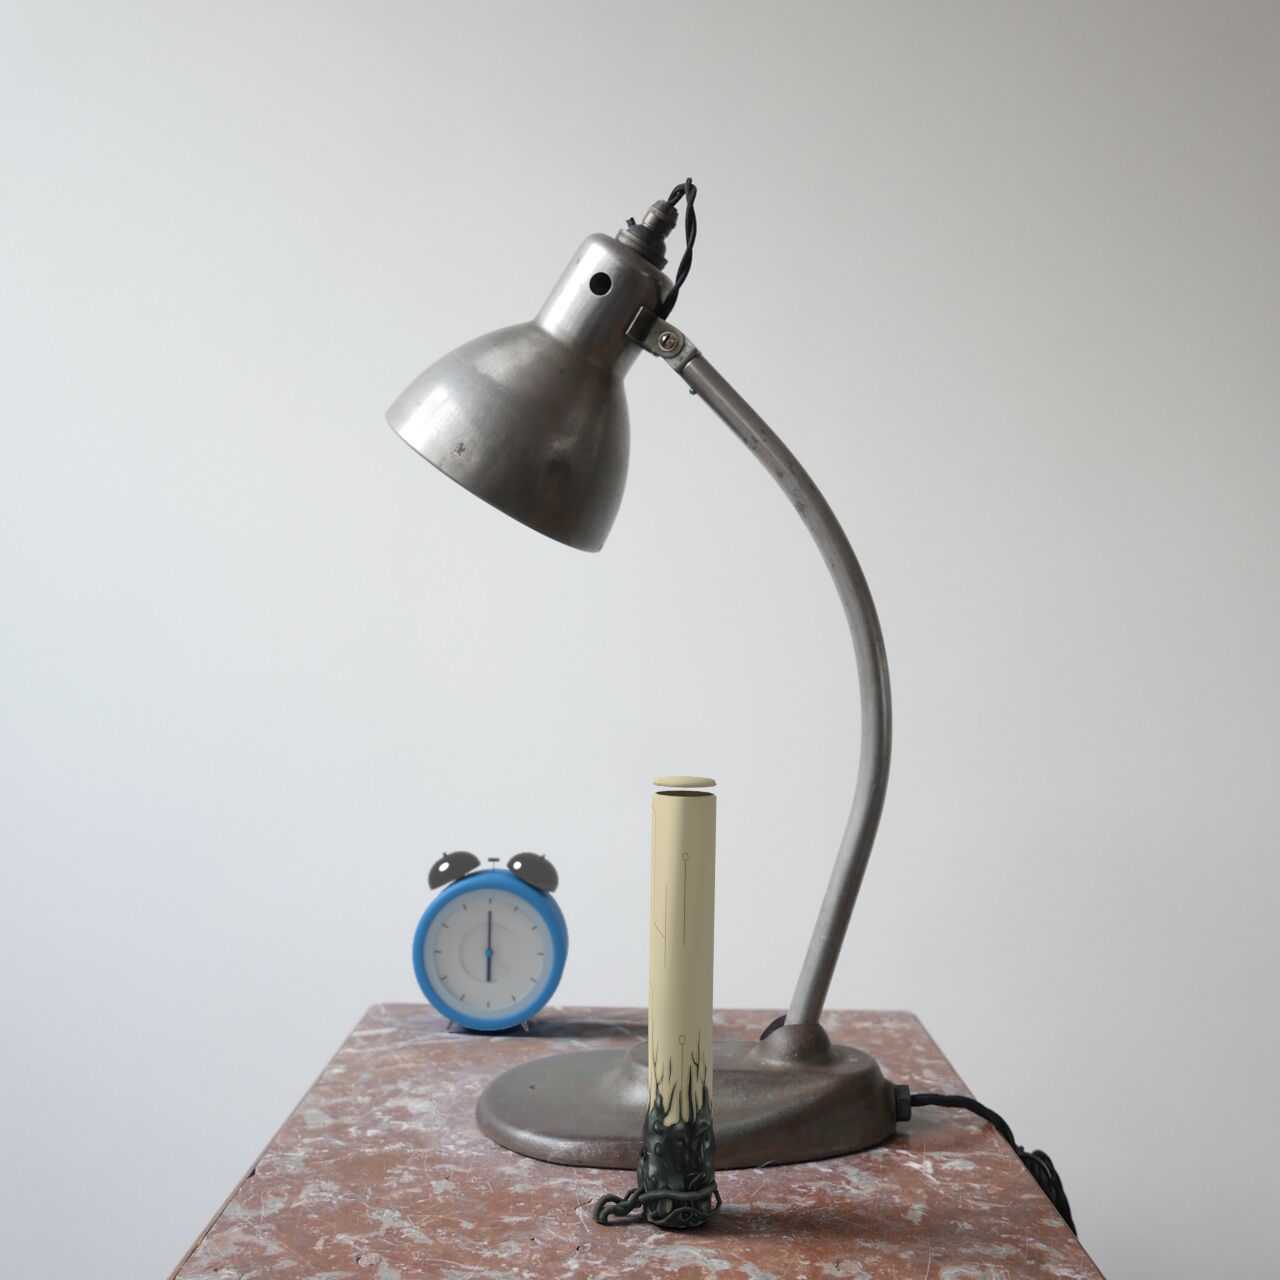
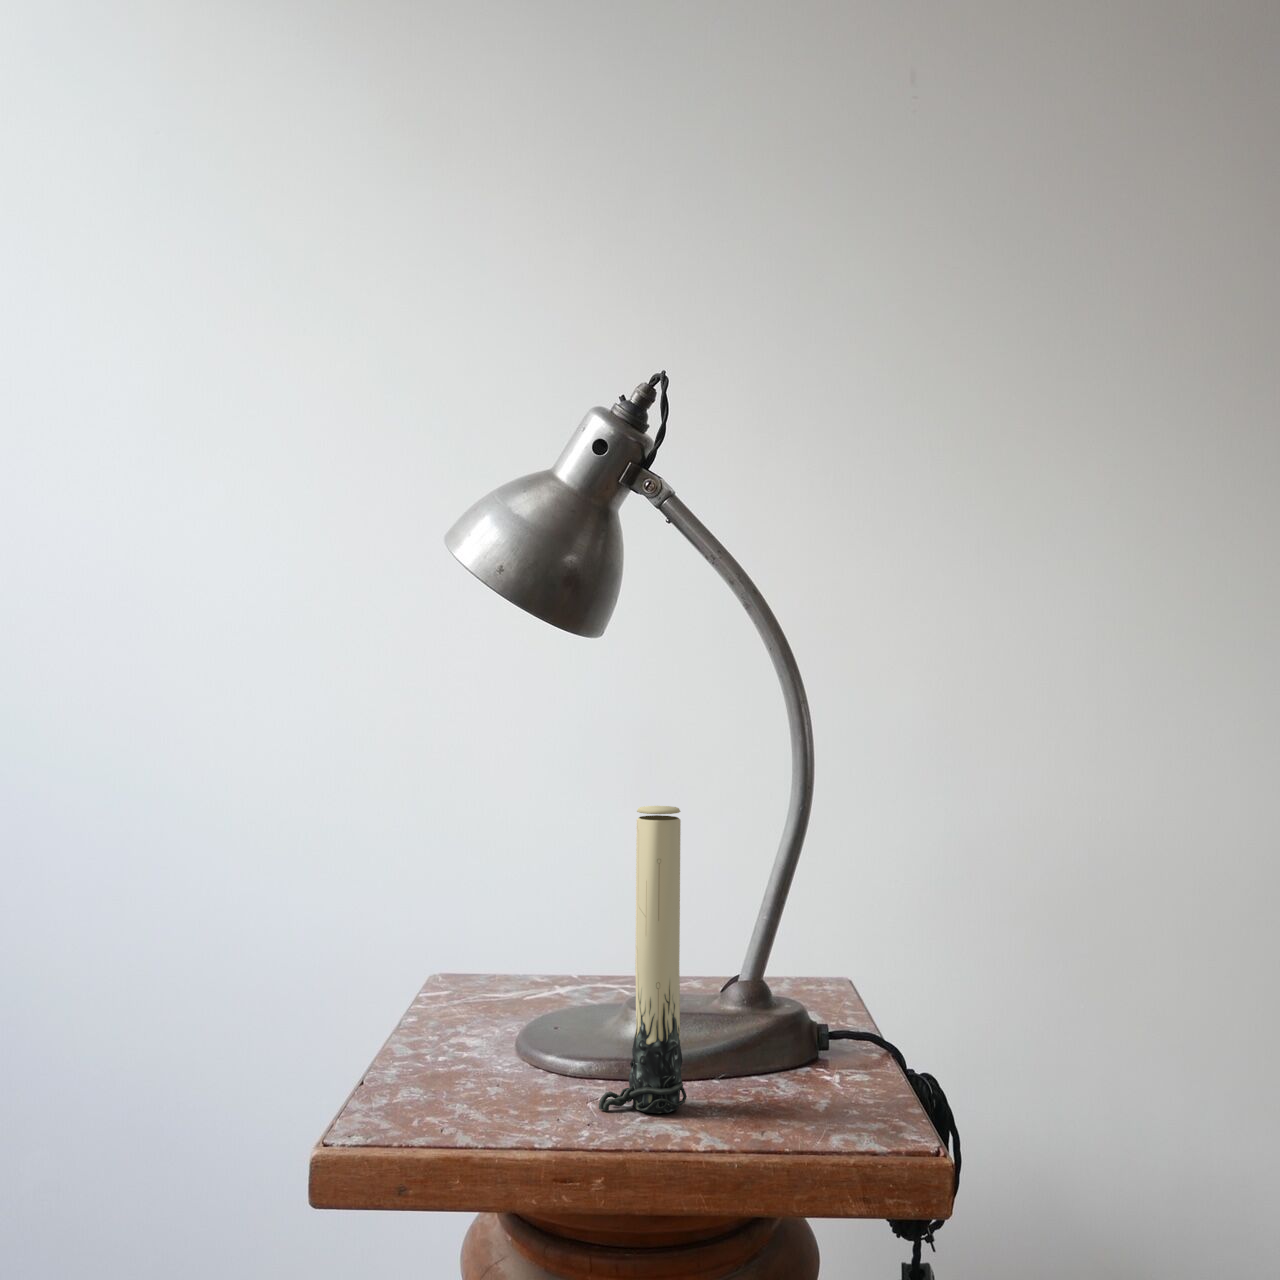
alarm clock: present [412,851,569,1032] -> none [464,857,582,993]

